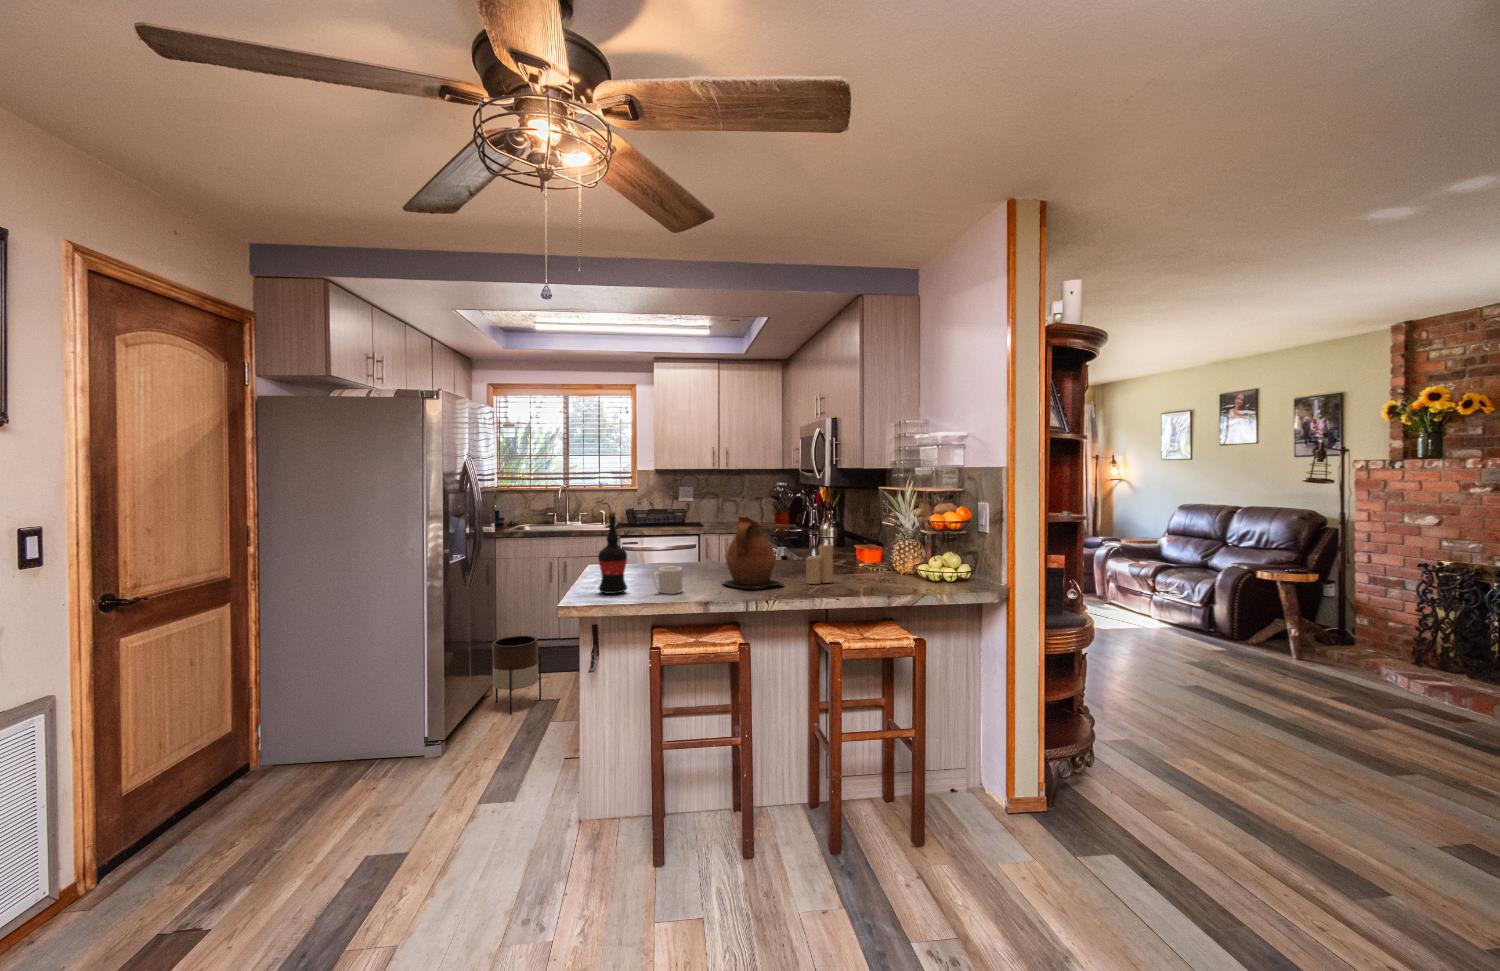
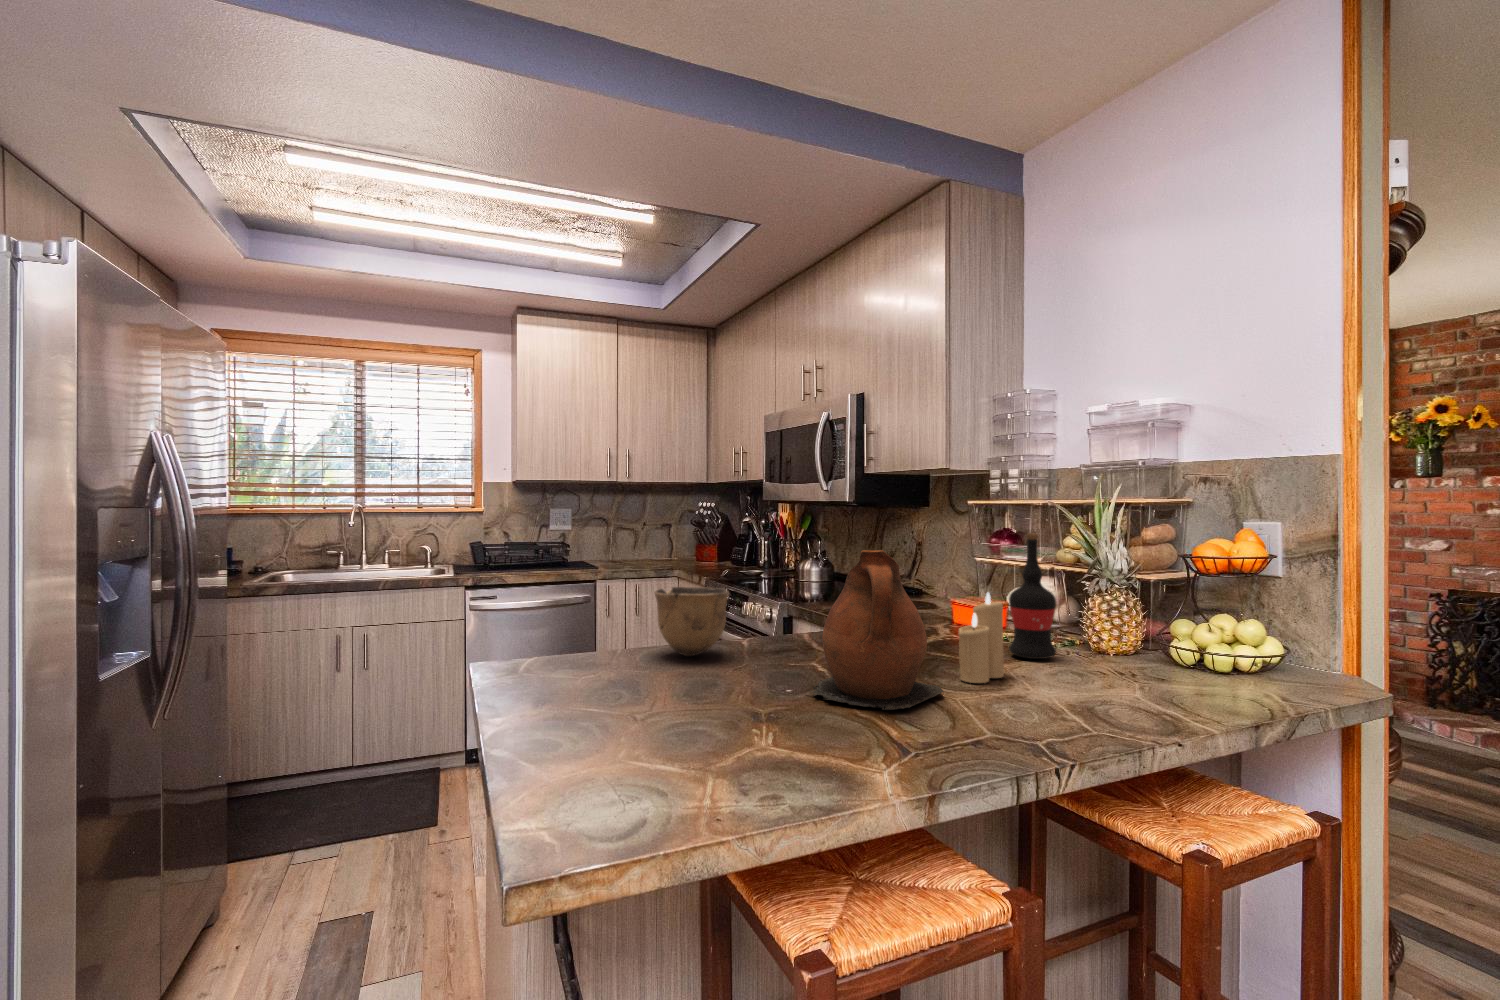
wine bottle: present [598,512,627,594] -> present [1009,533,1056,659]
bowl: none [673,534,711,569] -> present [654,587,729,656]
mug: present [653,567,683,594] -> none [713,671,772,743]
planter: present [492,636,541,715] -> none [224,789,331,966]

